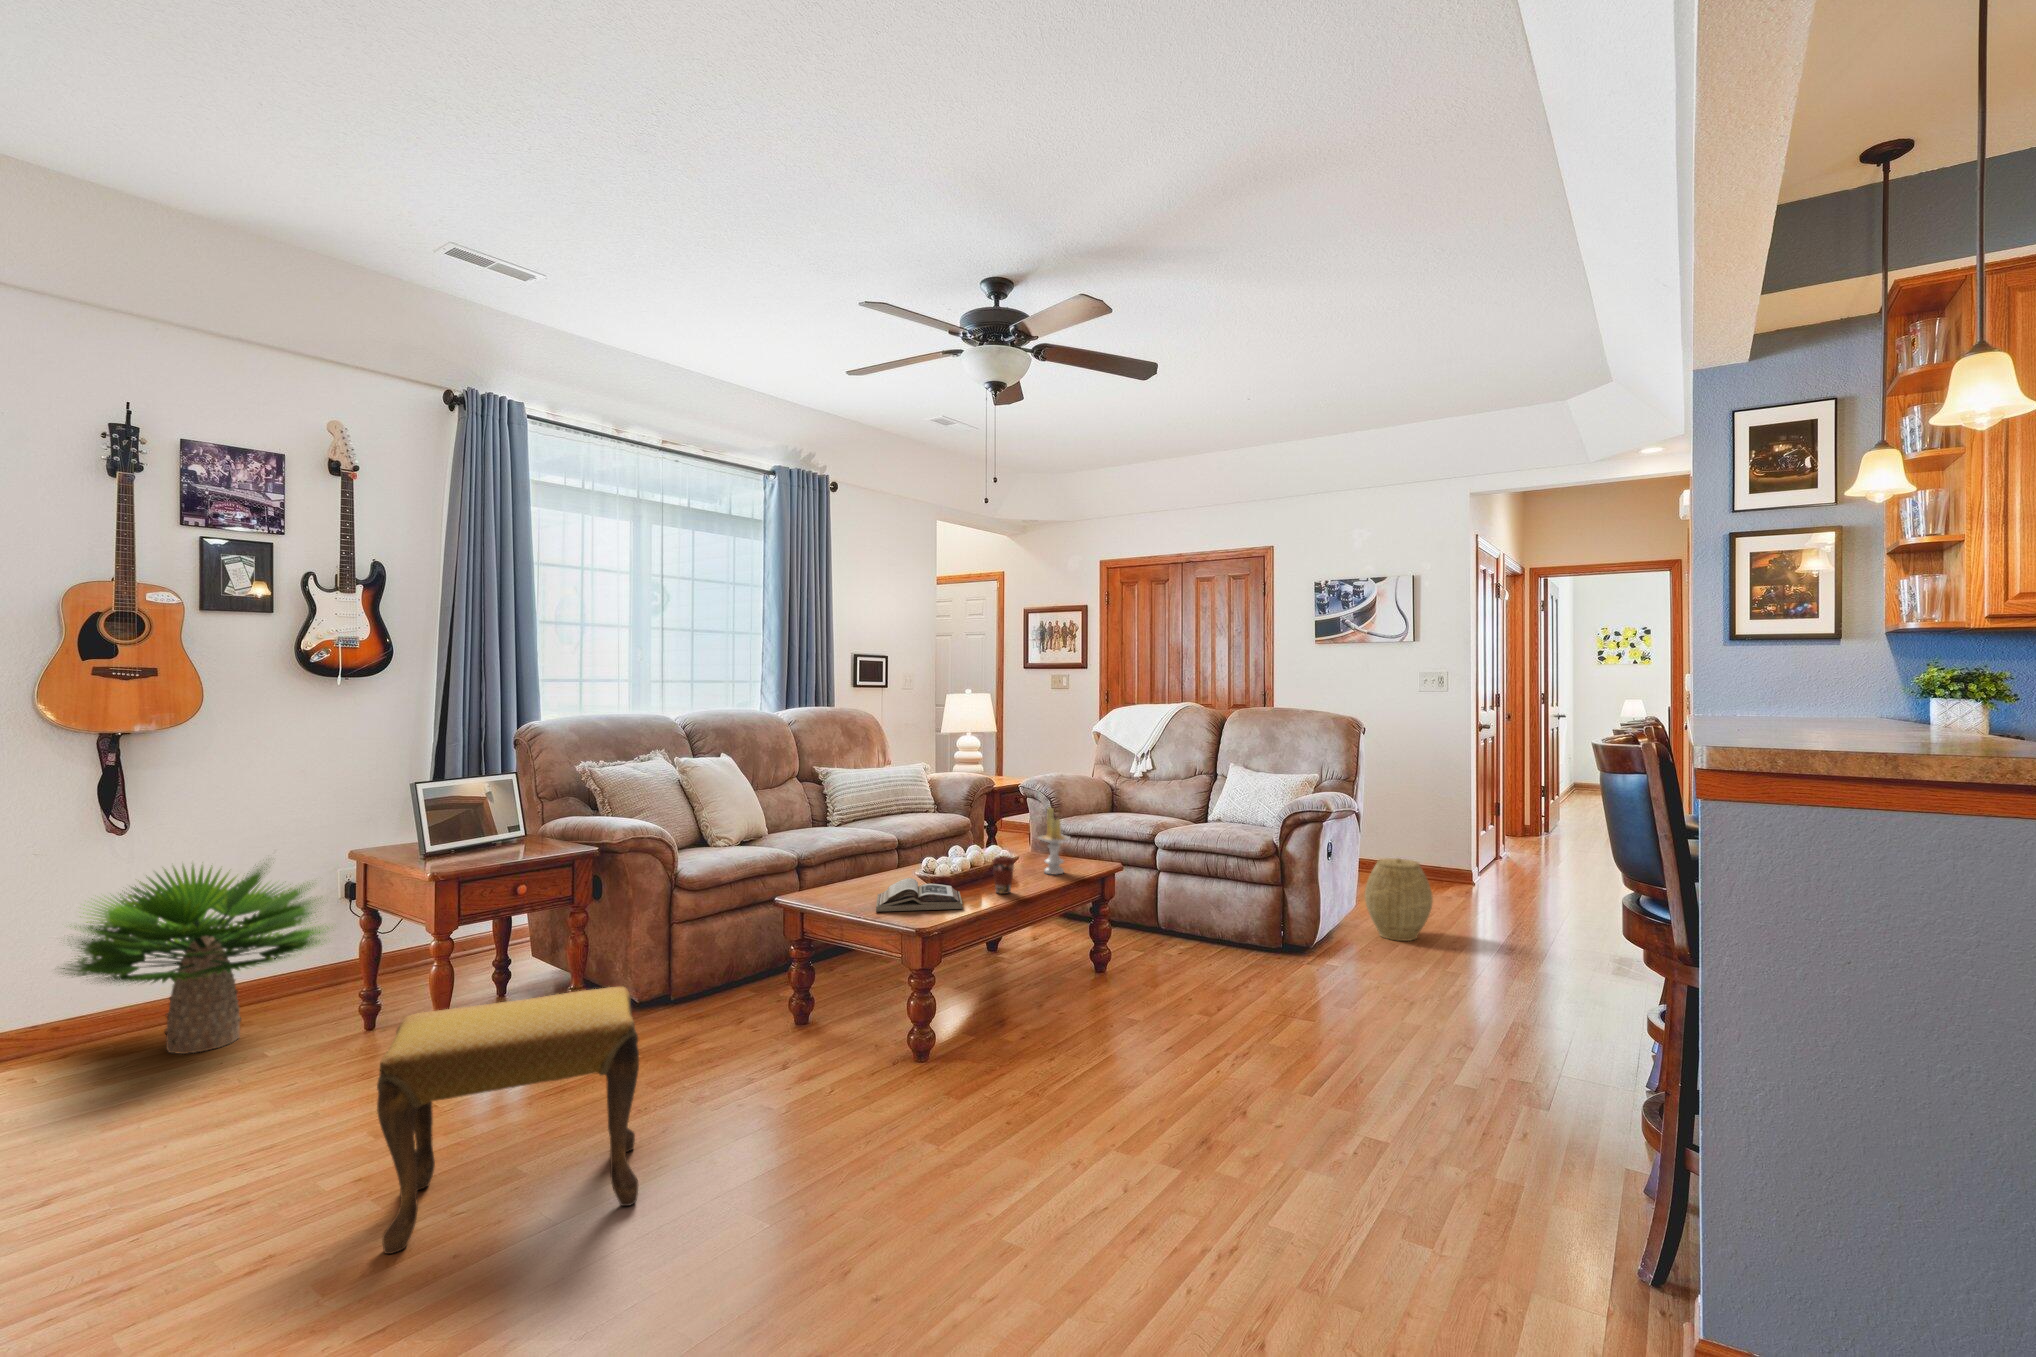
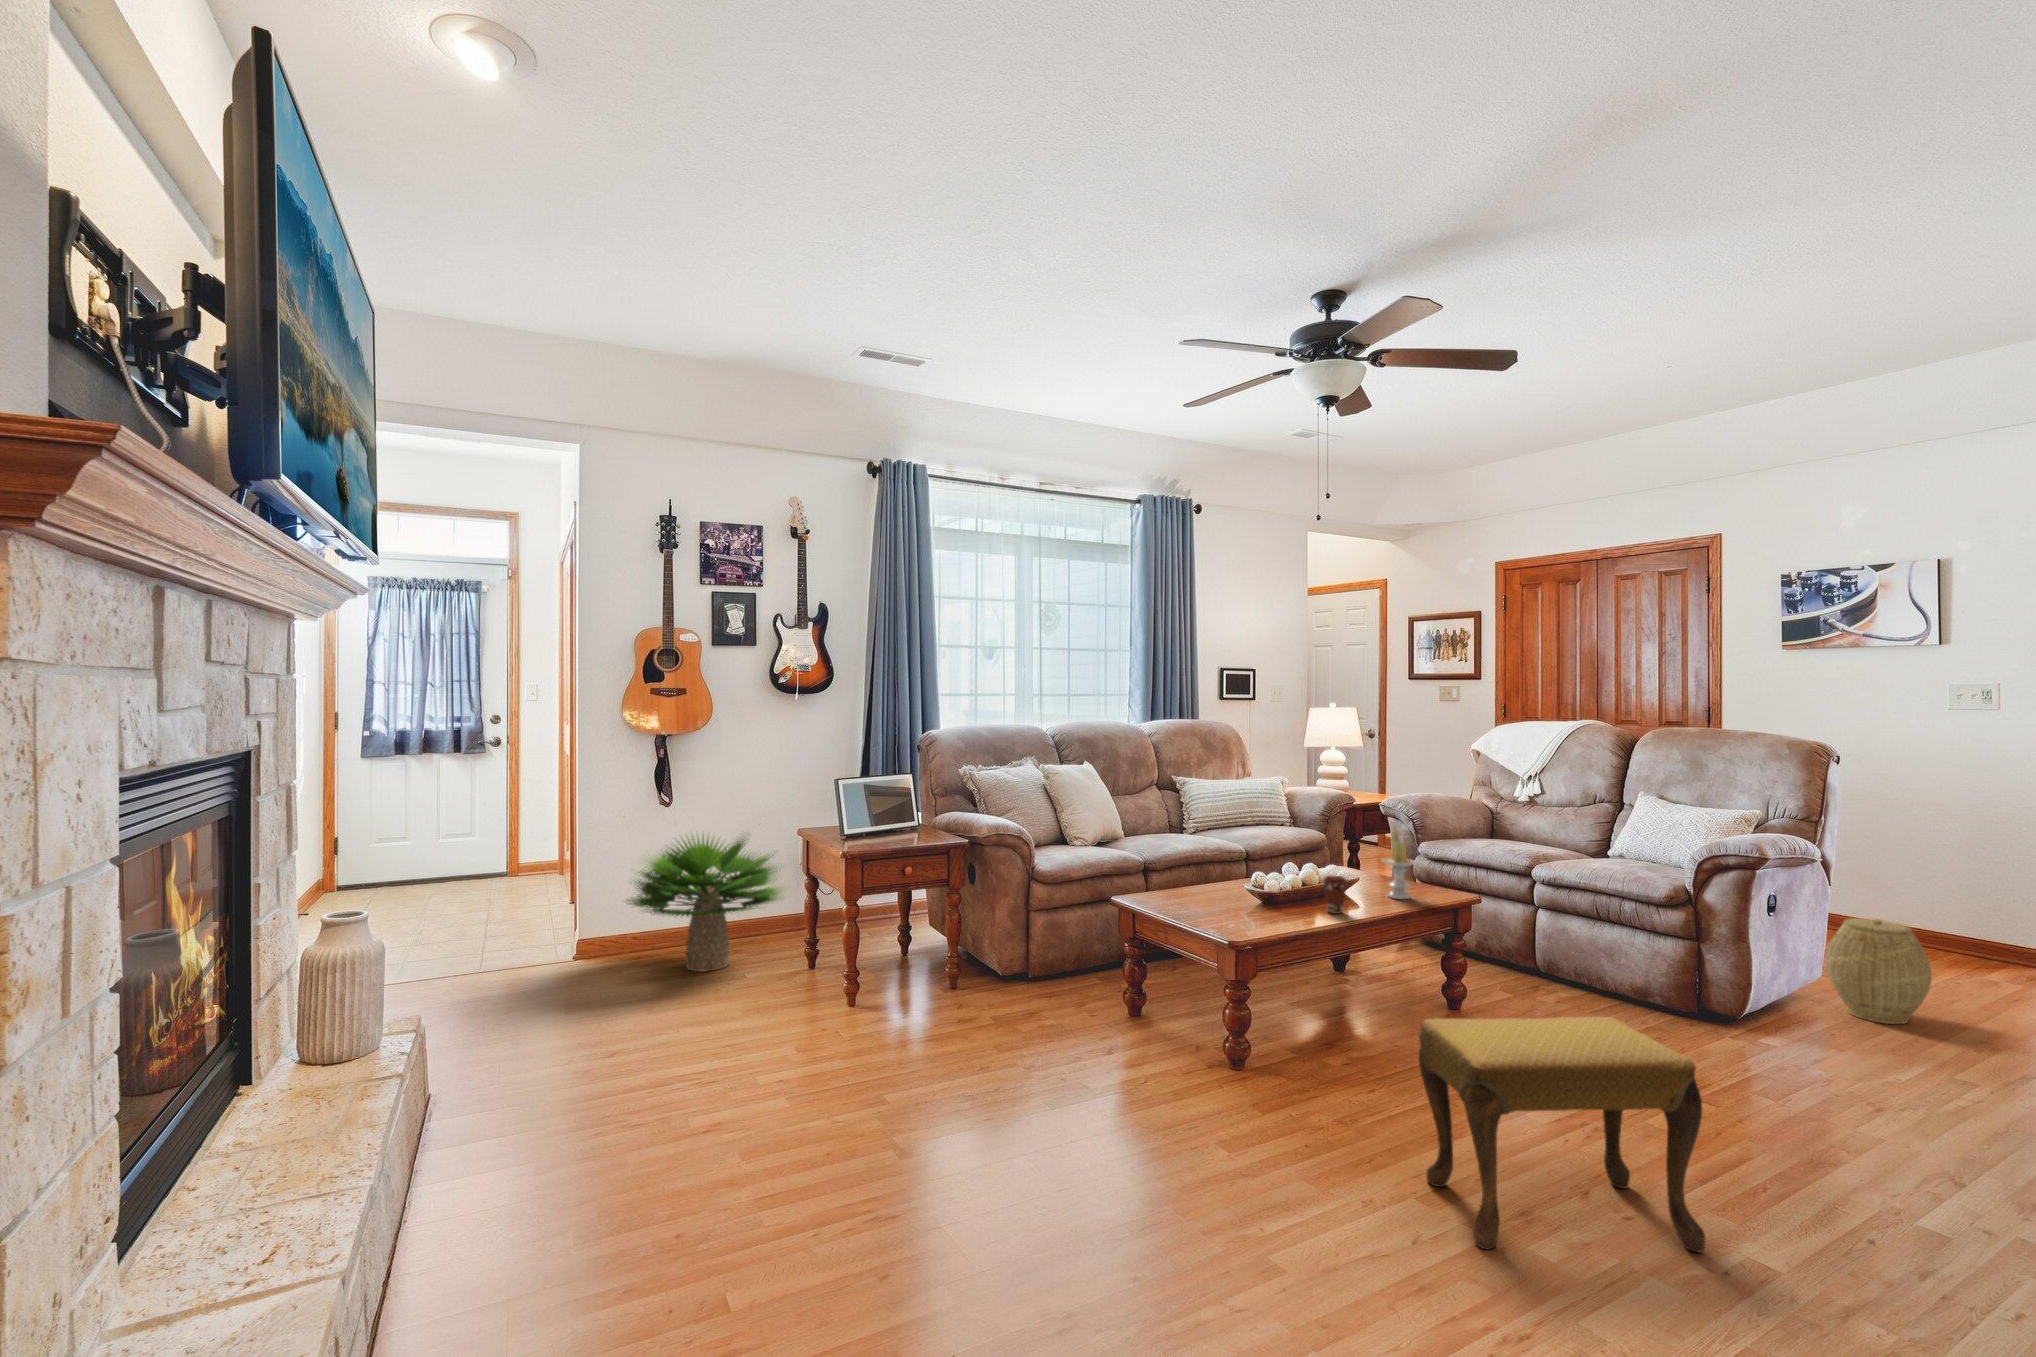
book: present [876,878,963,912] -> none [1201,889,1288,924]
footstool: present [377,987,639,1254] -> present [1419,1017,1705,1253]

